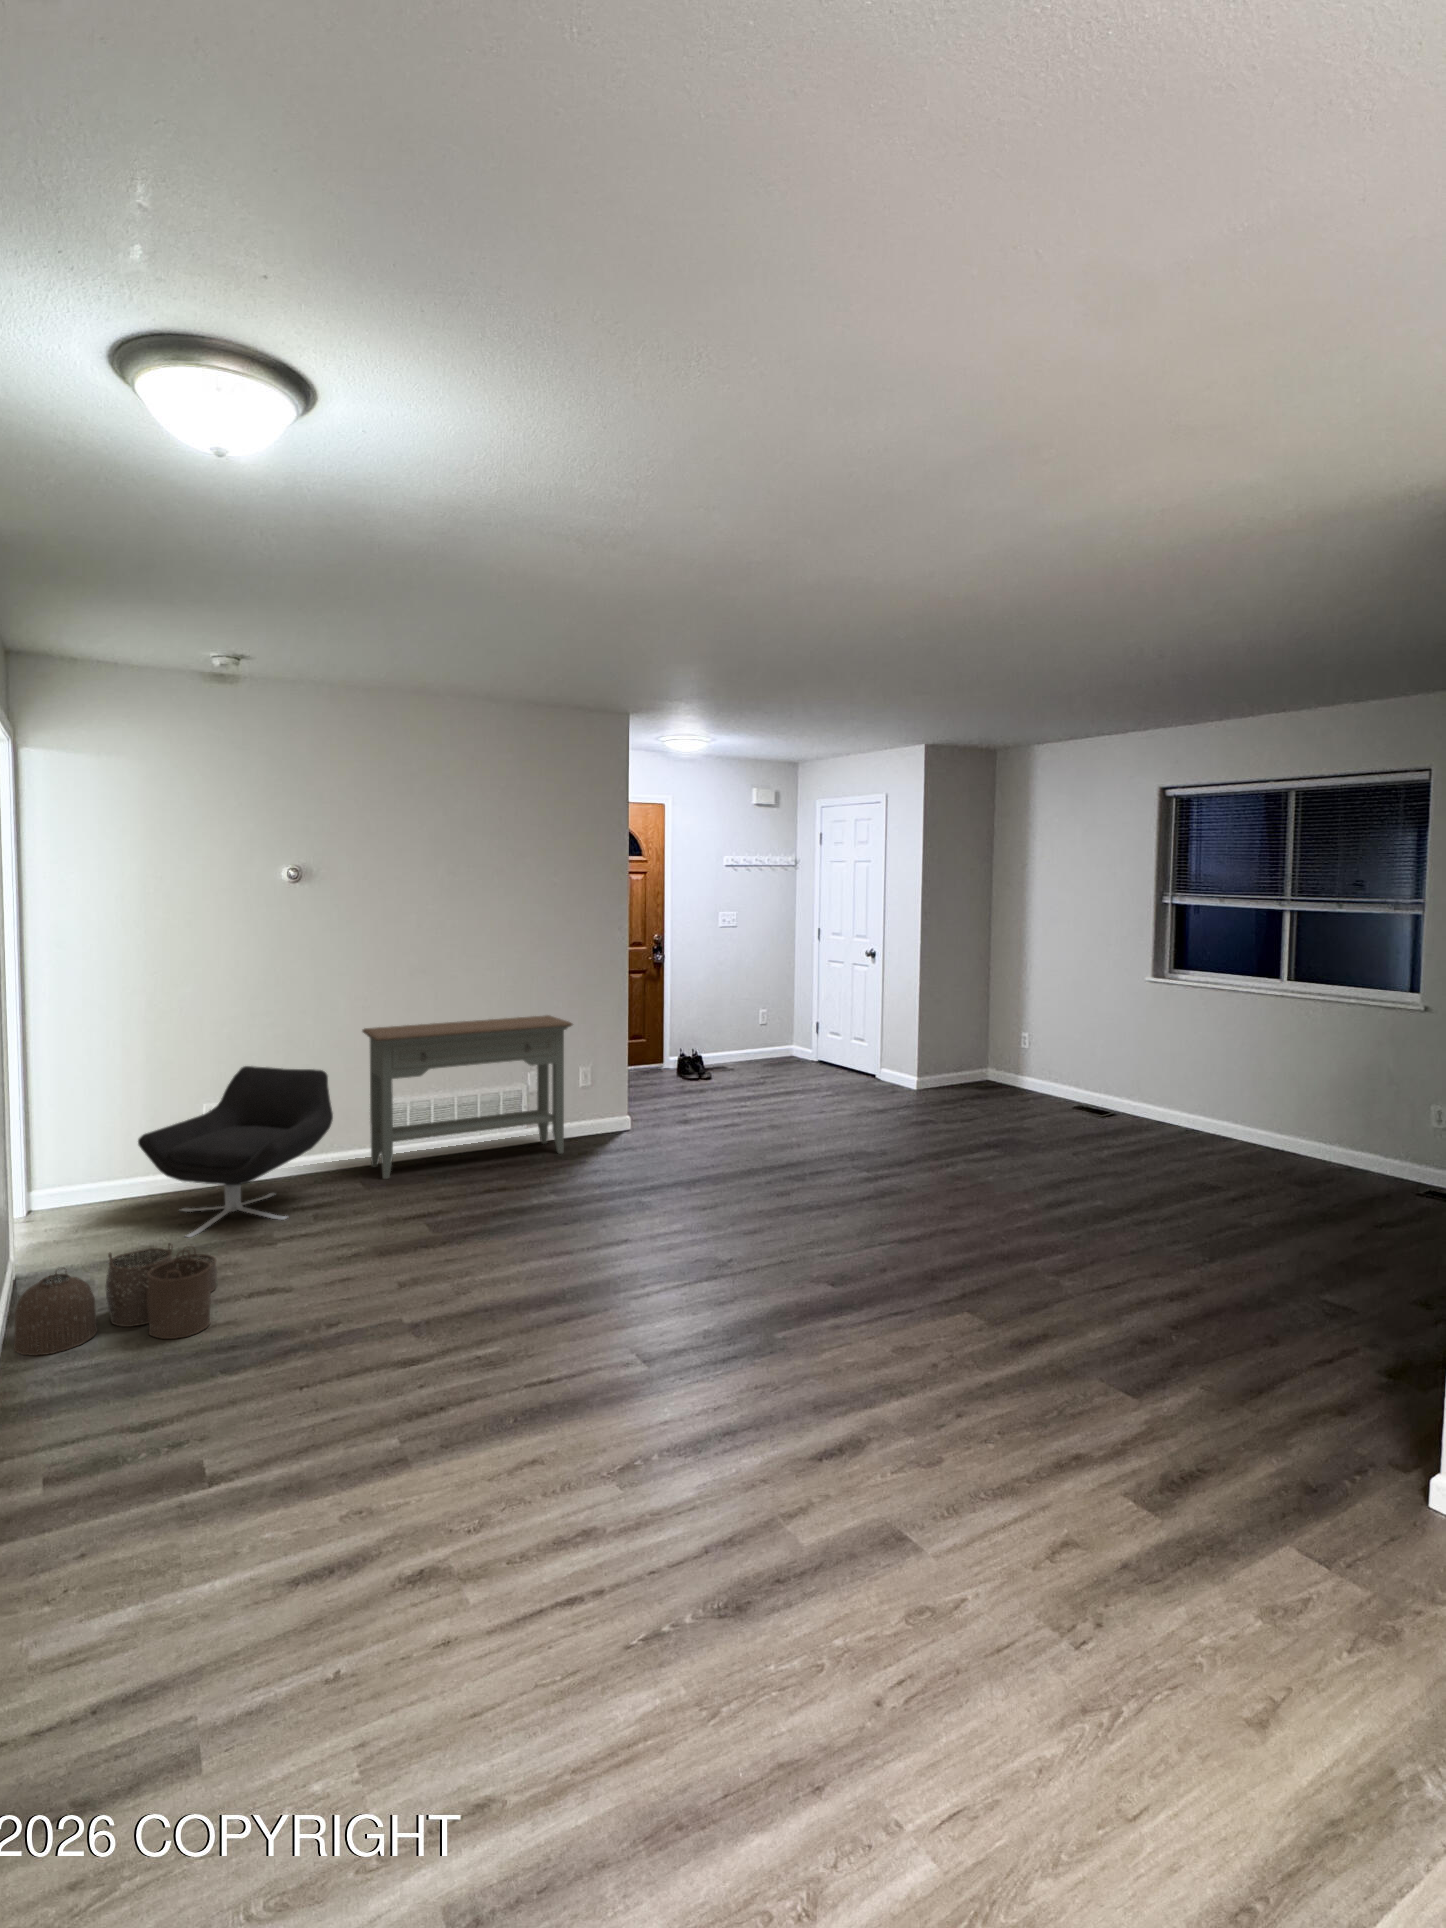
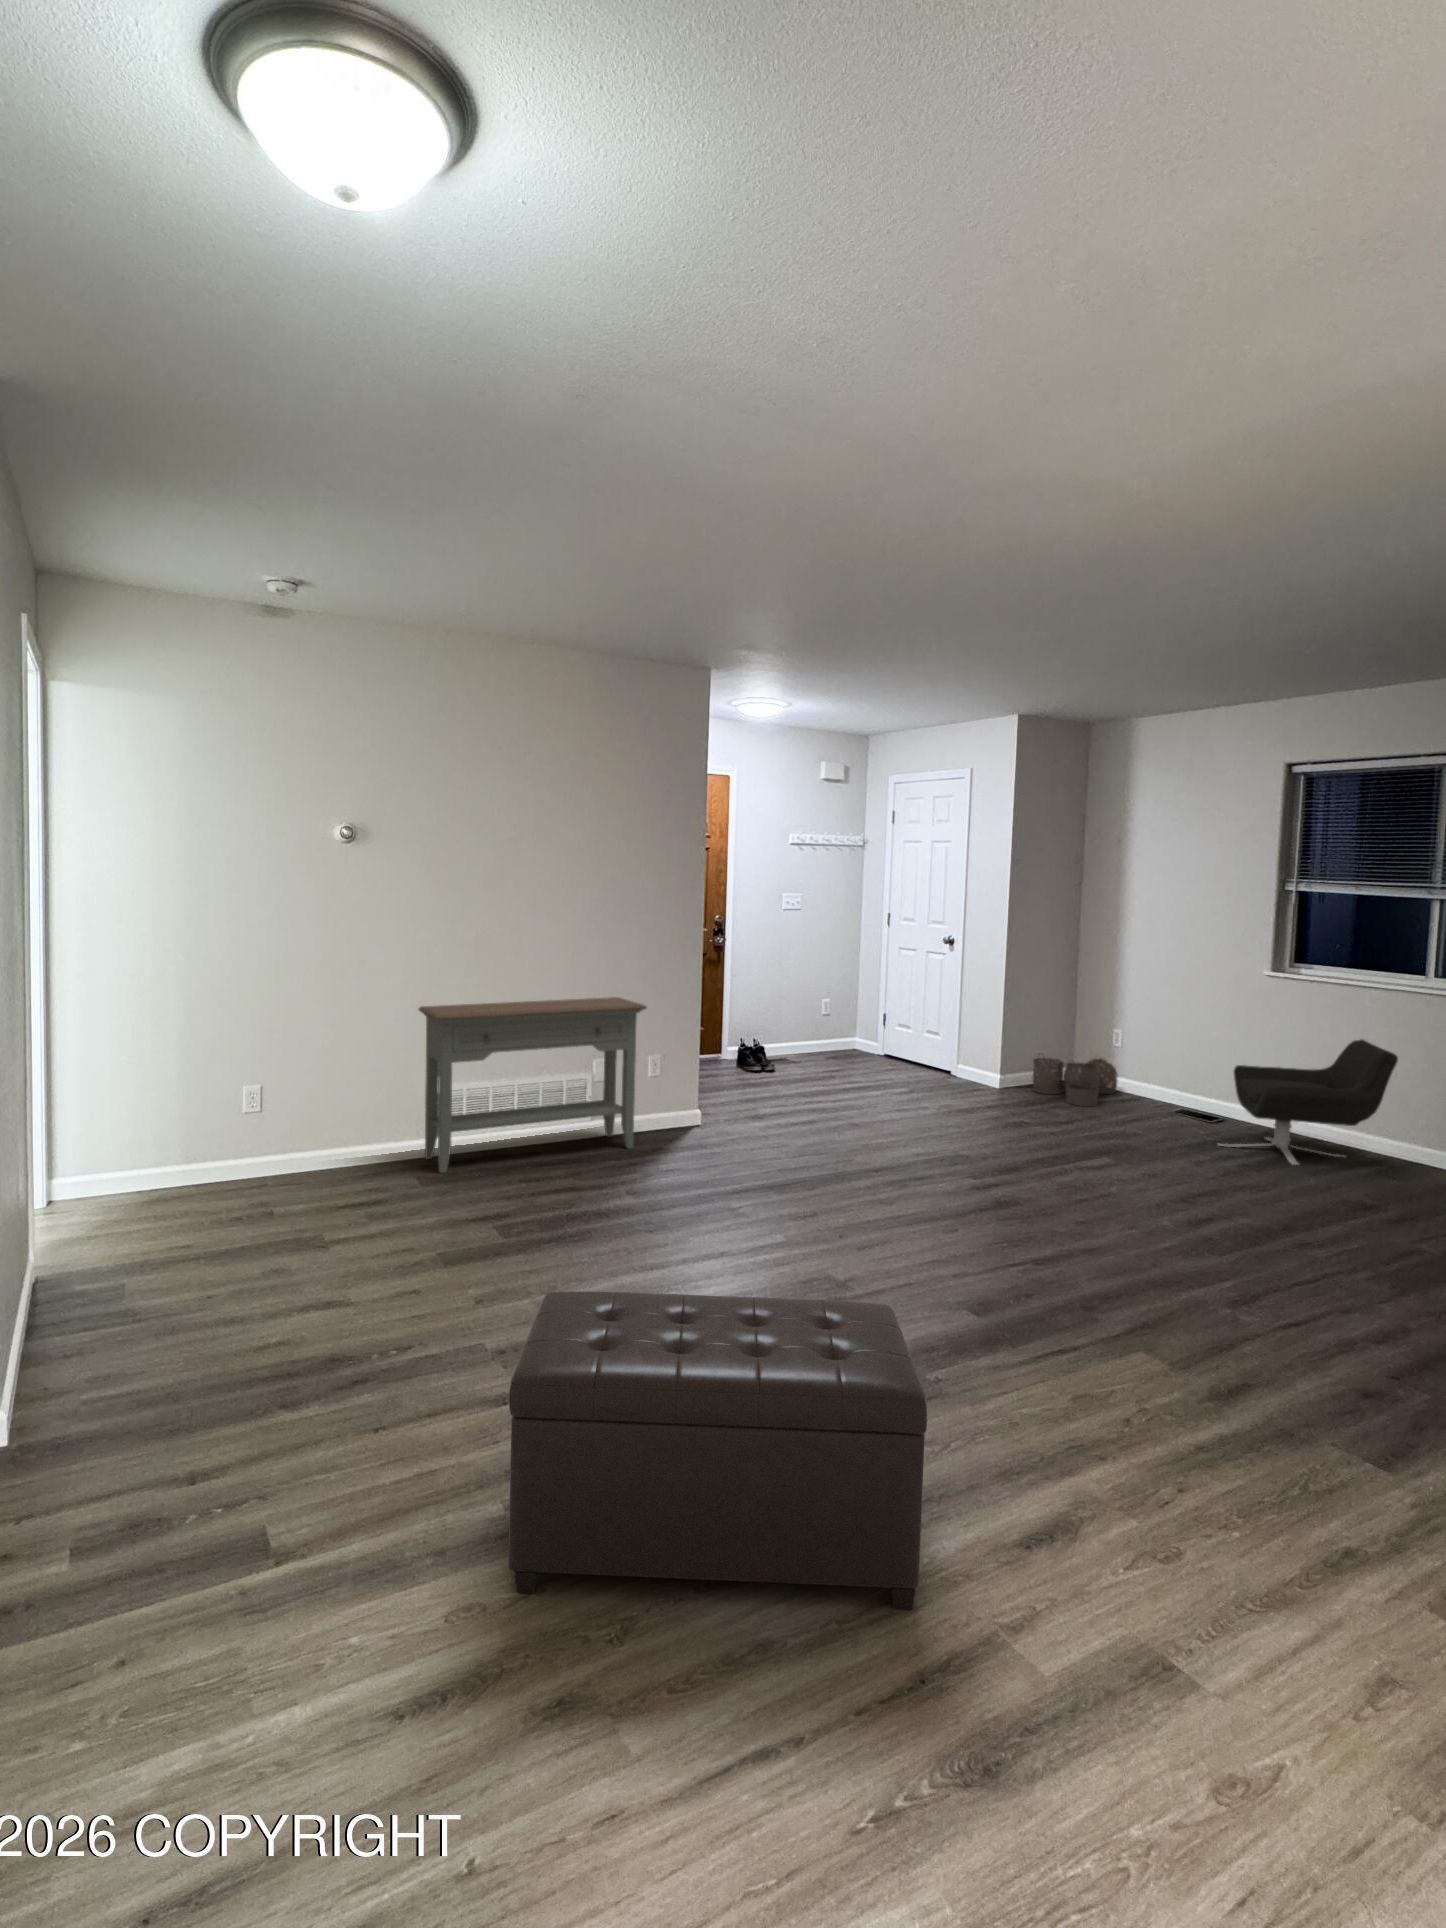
lounge chair: present [138,1066,333,1238] -> present [1219,1039,1398,1165]
woven basket: present [14,1244,217,1355] -> present [1033,1054,1117,1106]
ottoman: none [390,1266,720,1506] -> present [508,1292,927,1610]

